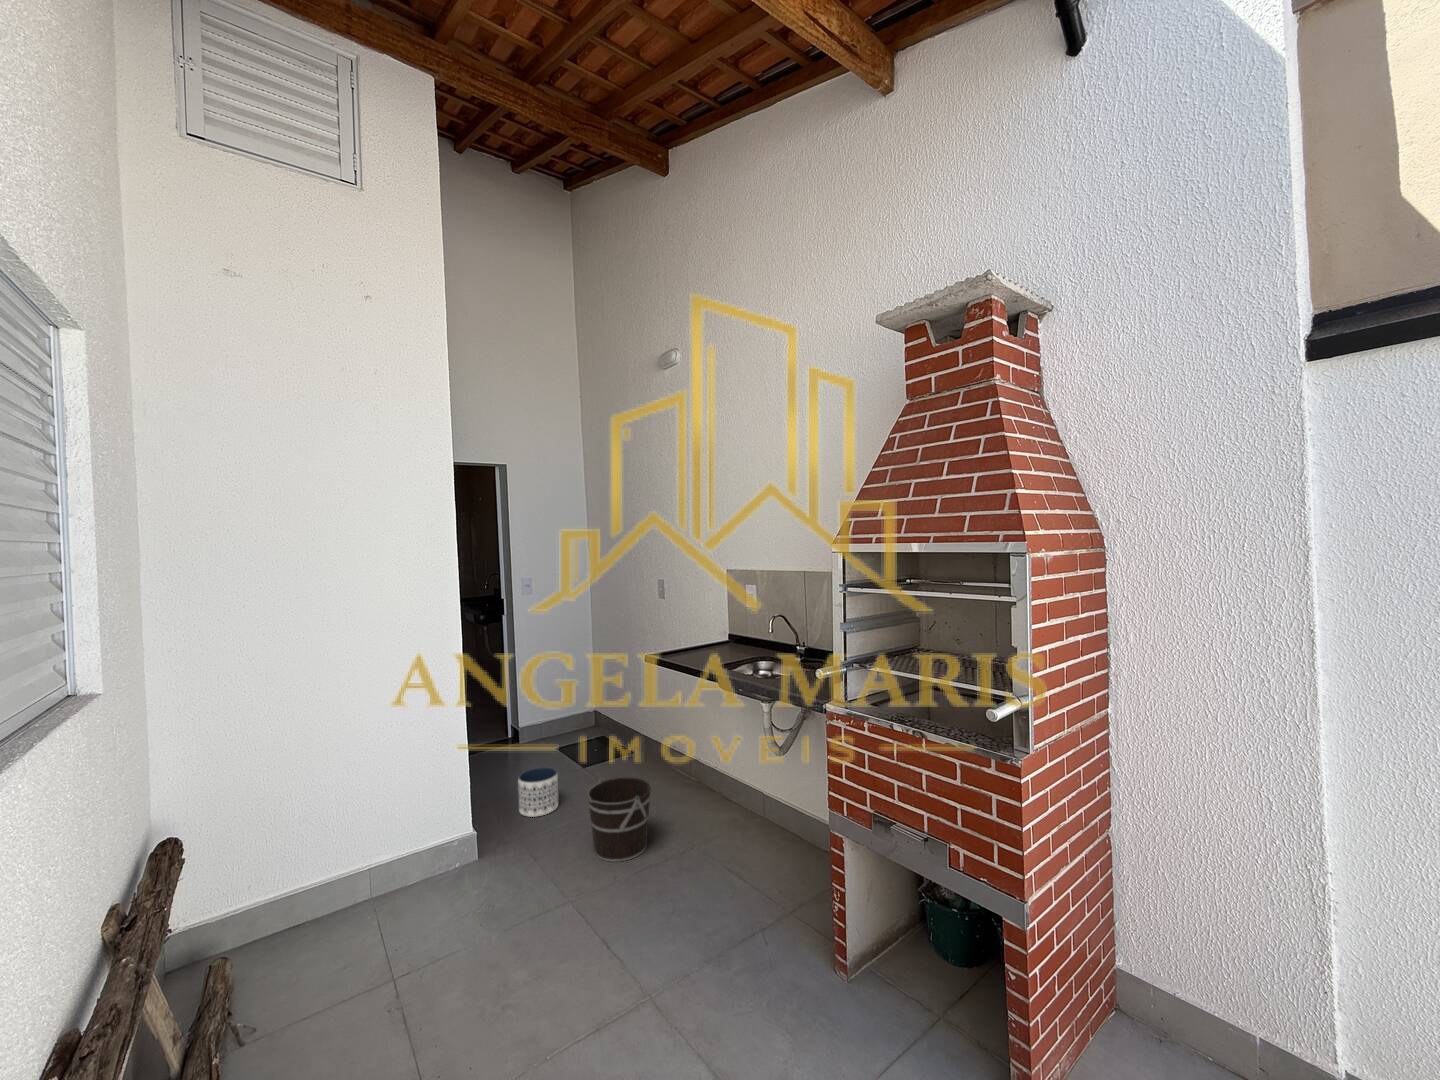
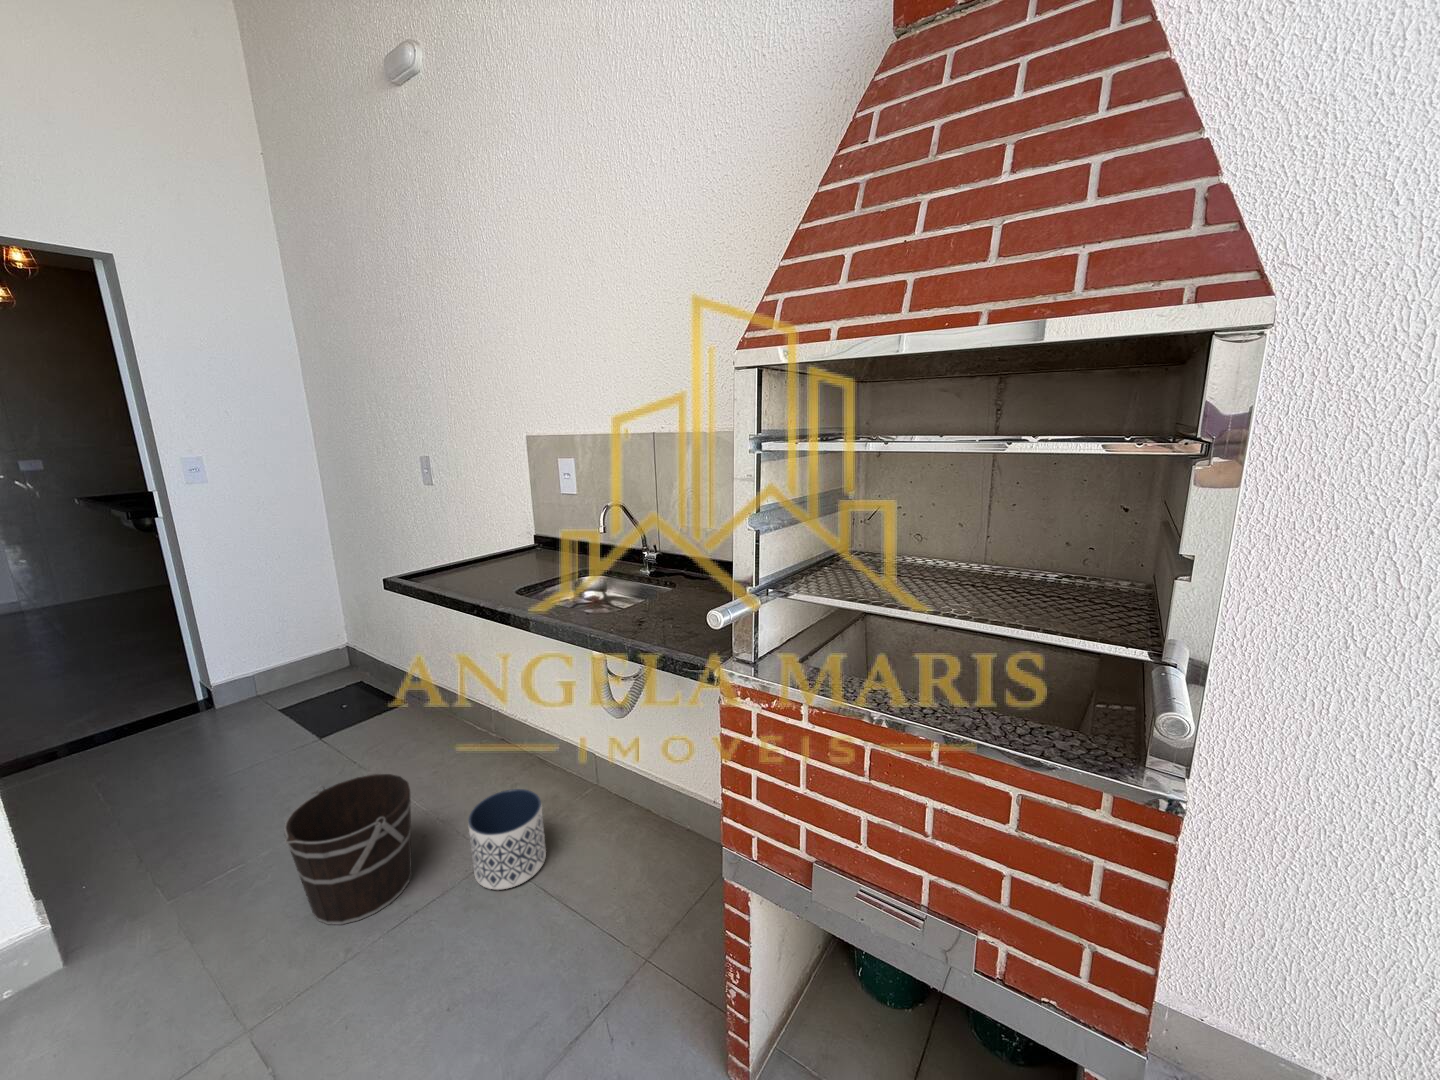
planter: present [518,767,558,817] -> present [468,789,546,890]

